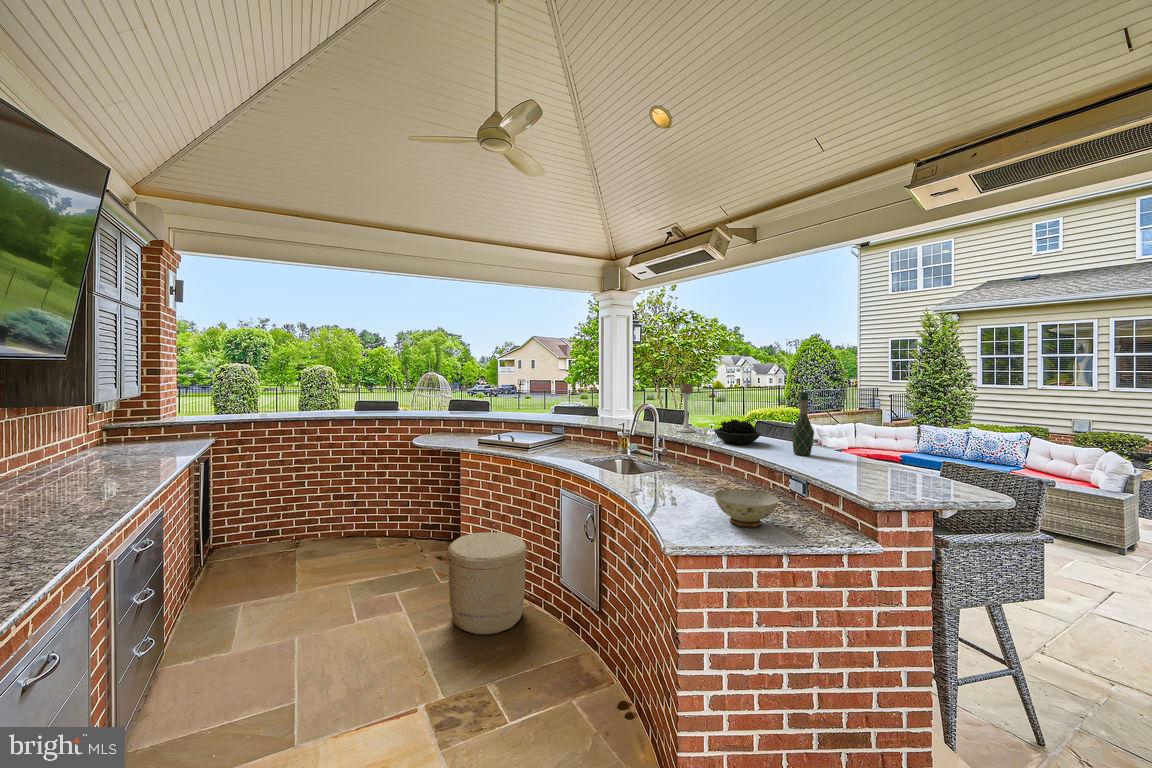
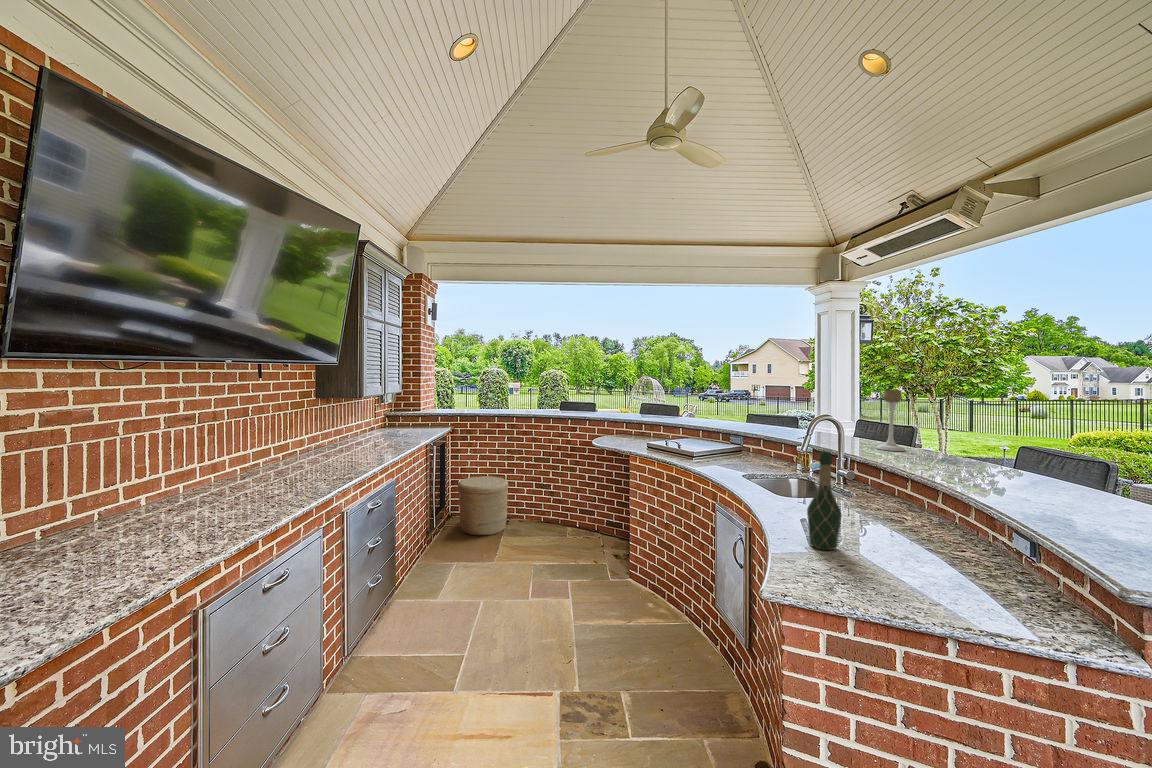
wine bottle: present [792,392,814,456] -> present [807,451,841,550]
succulent plant: present [714,419,761,444] -> none [921,437,999,473]
ceramic bowl: present [714,489,779,527] -> none [866,531,970,591]
woven basket: present [447,532,527,635] -> present [458,476,508,535]

